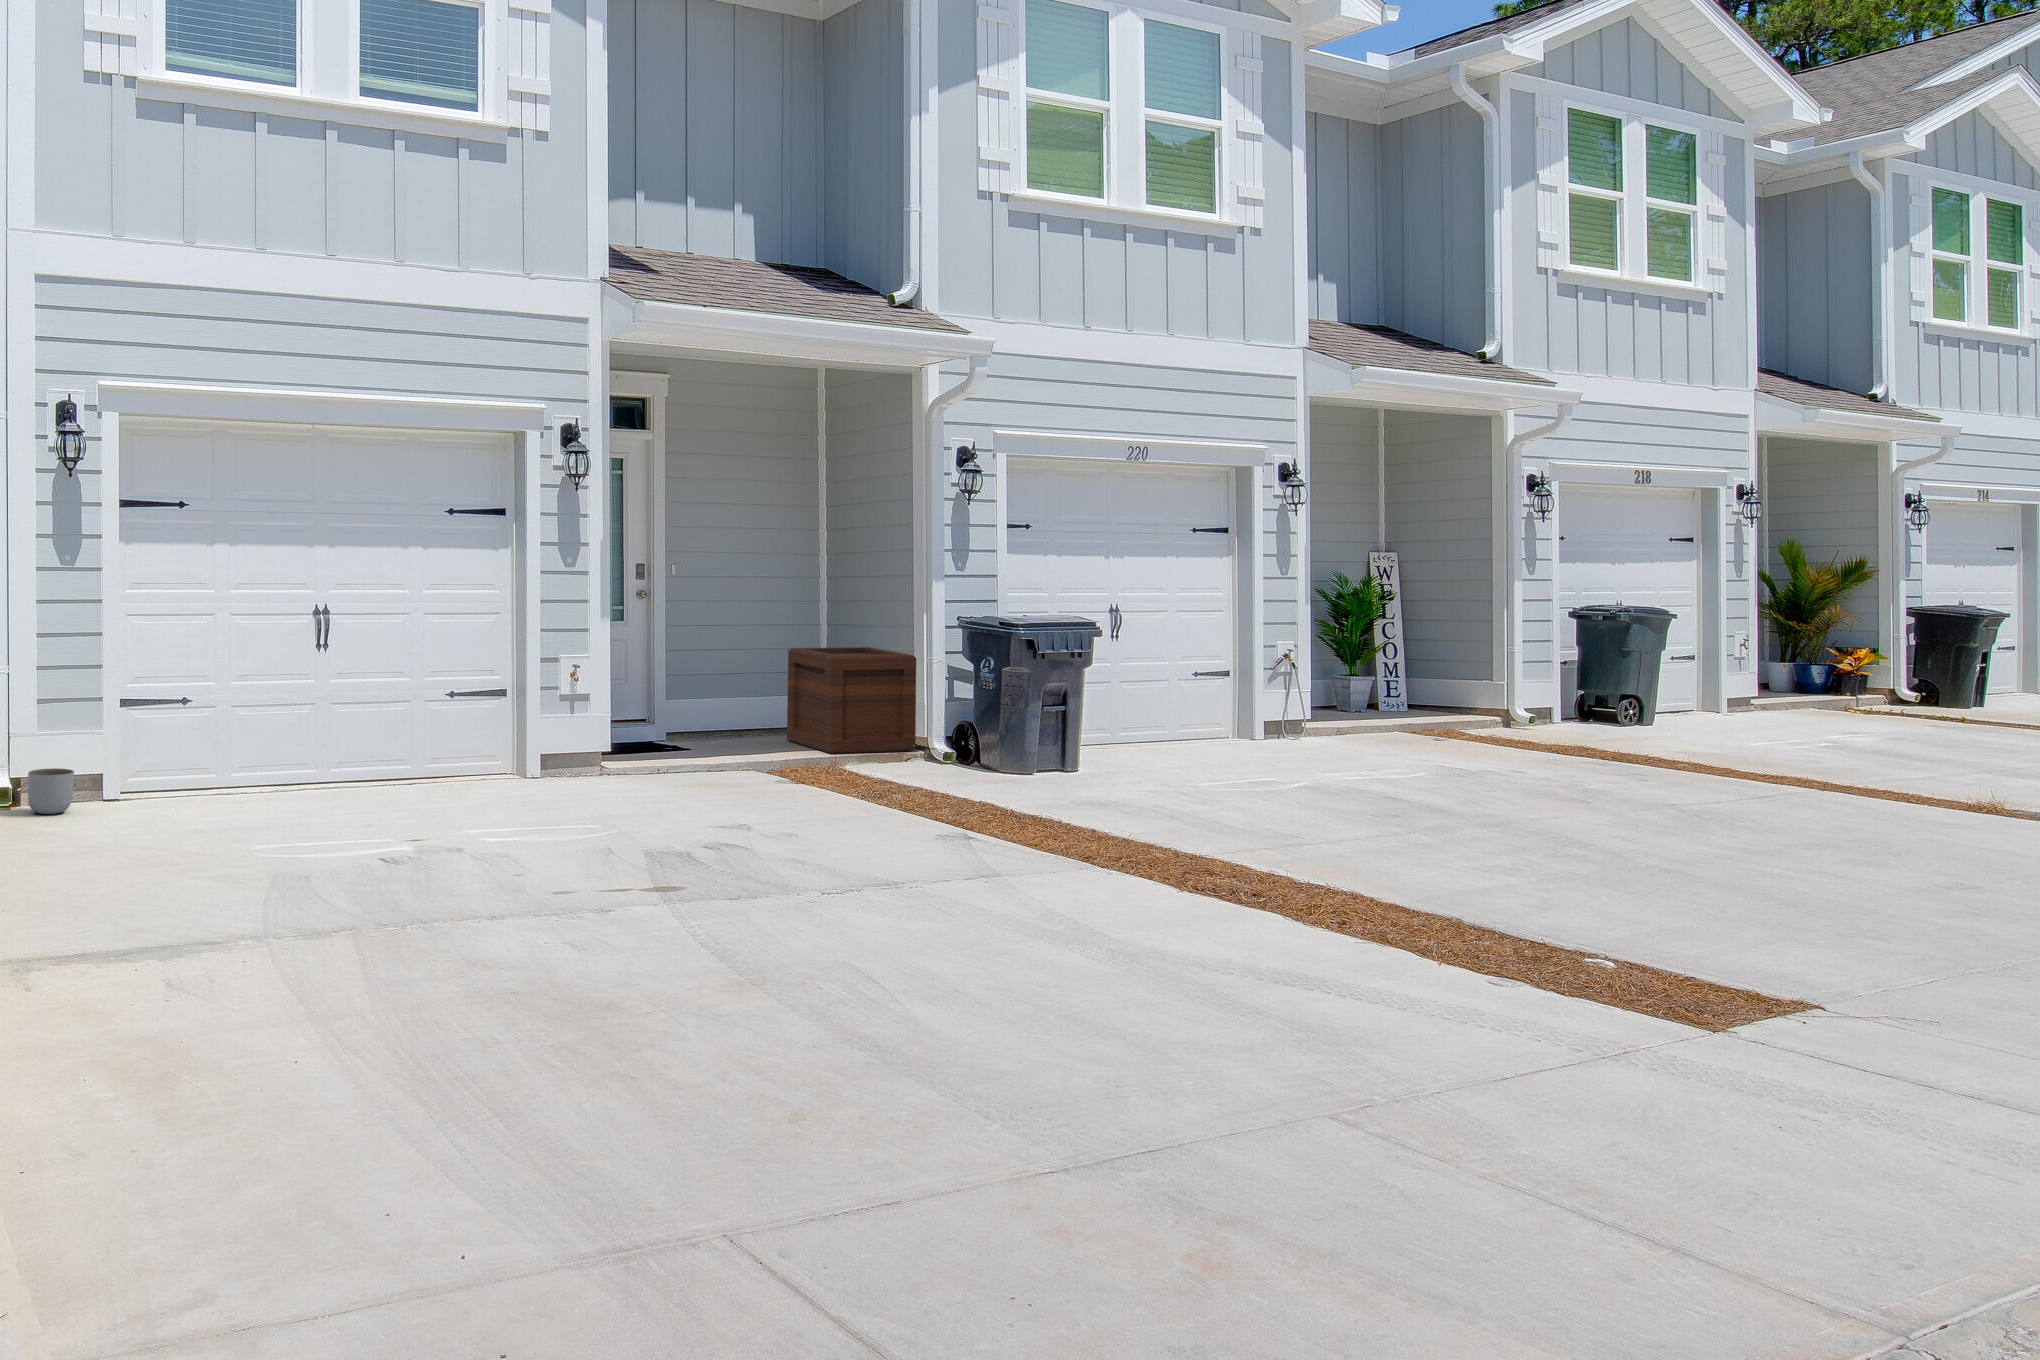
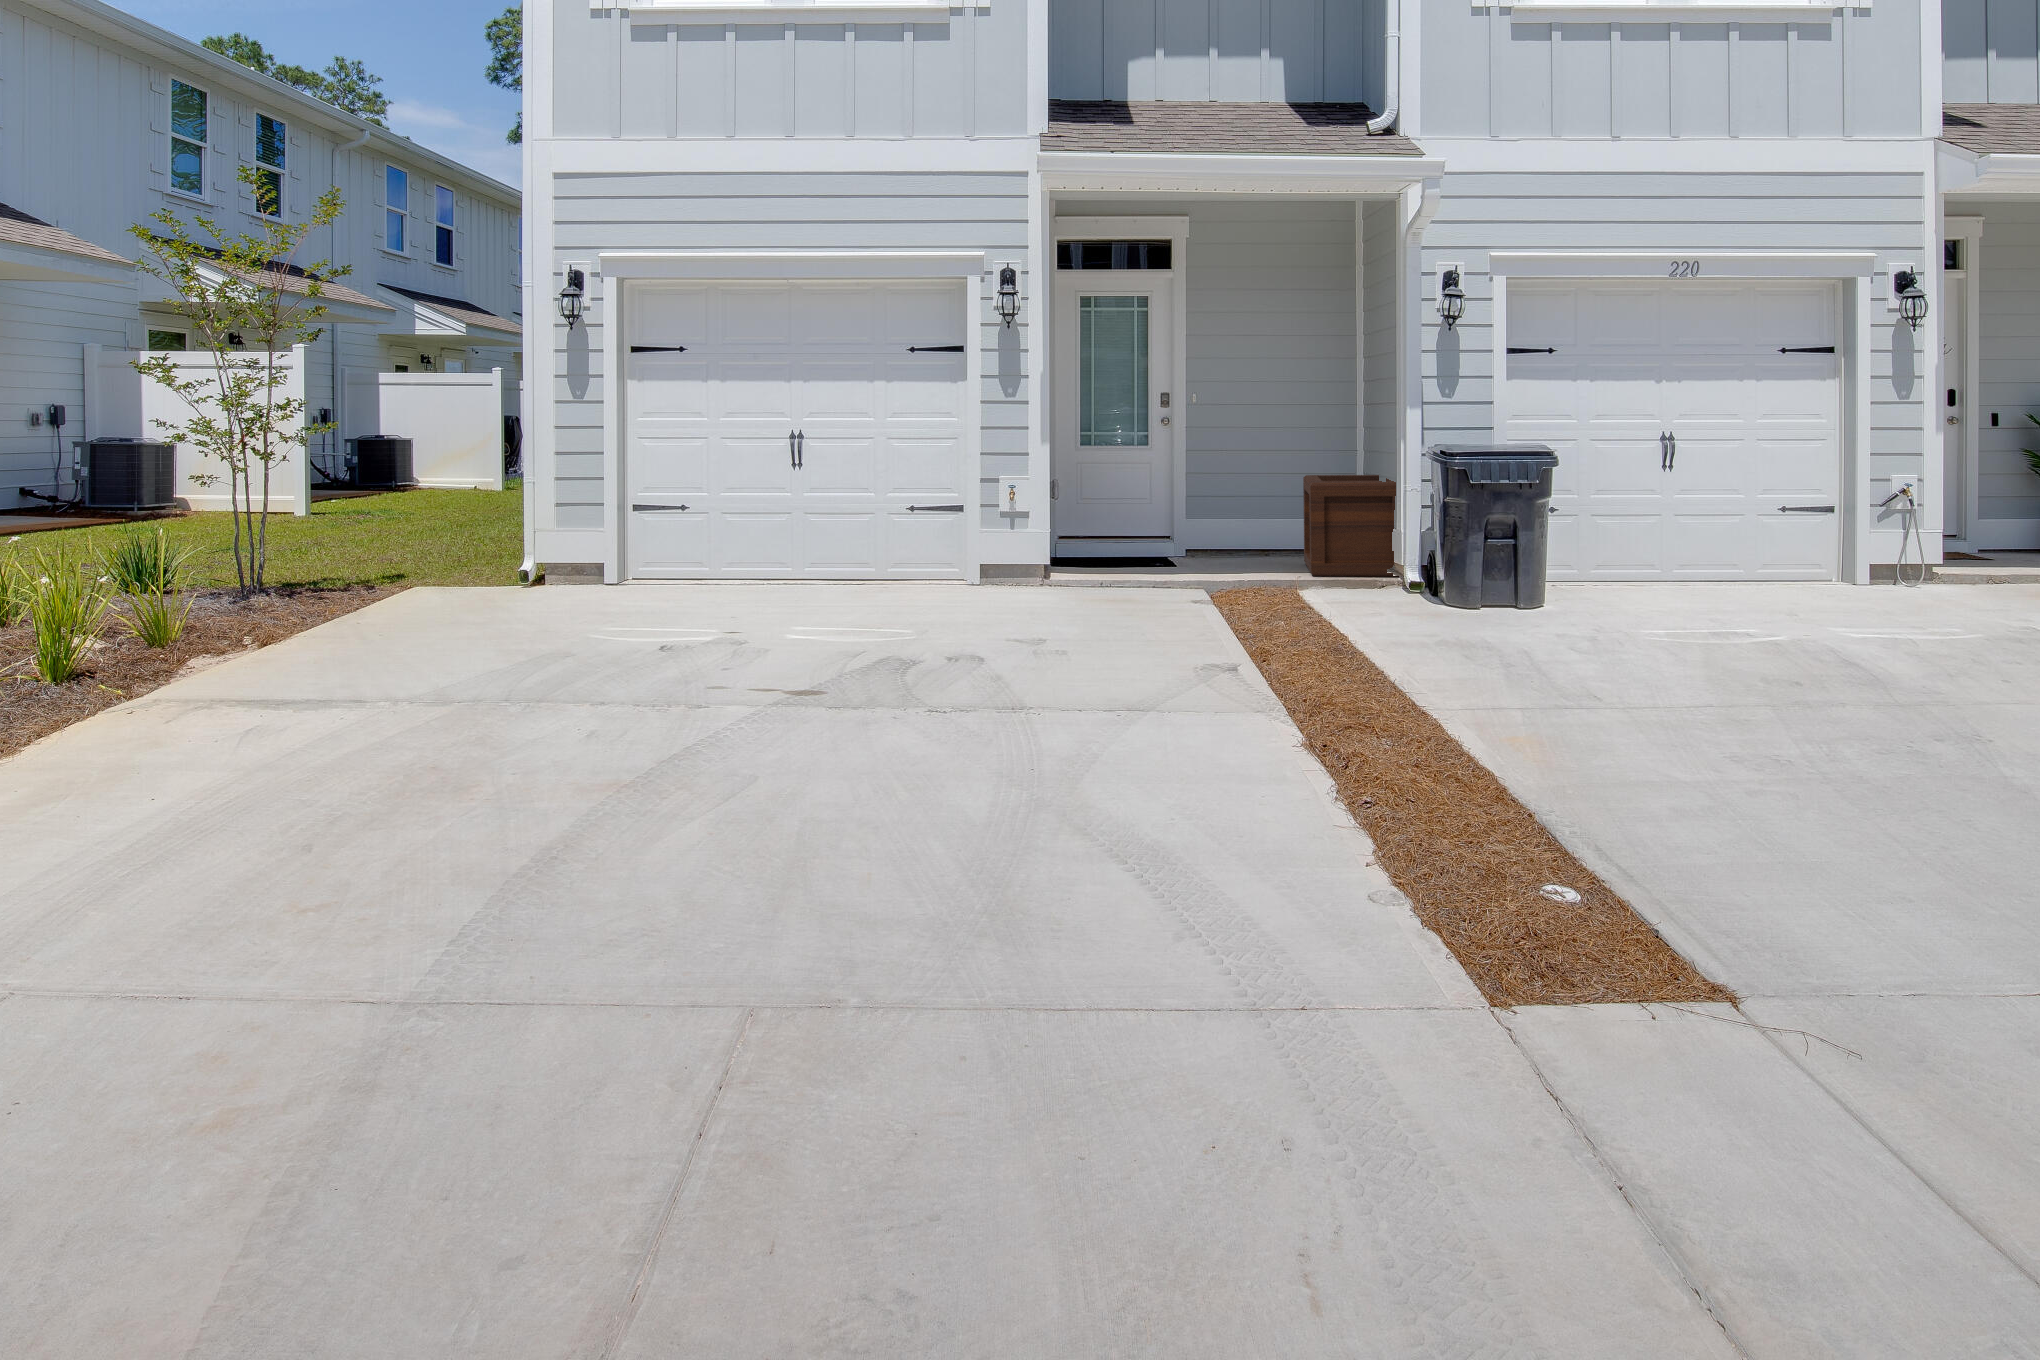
planter: present [28,768,74,814] -> none [510,563,546,599]

